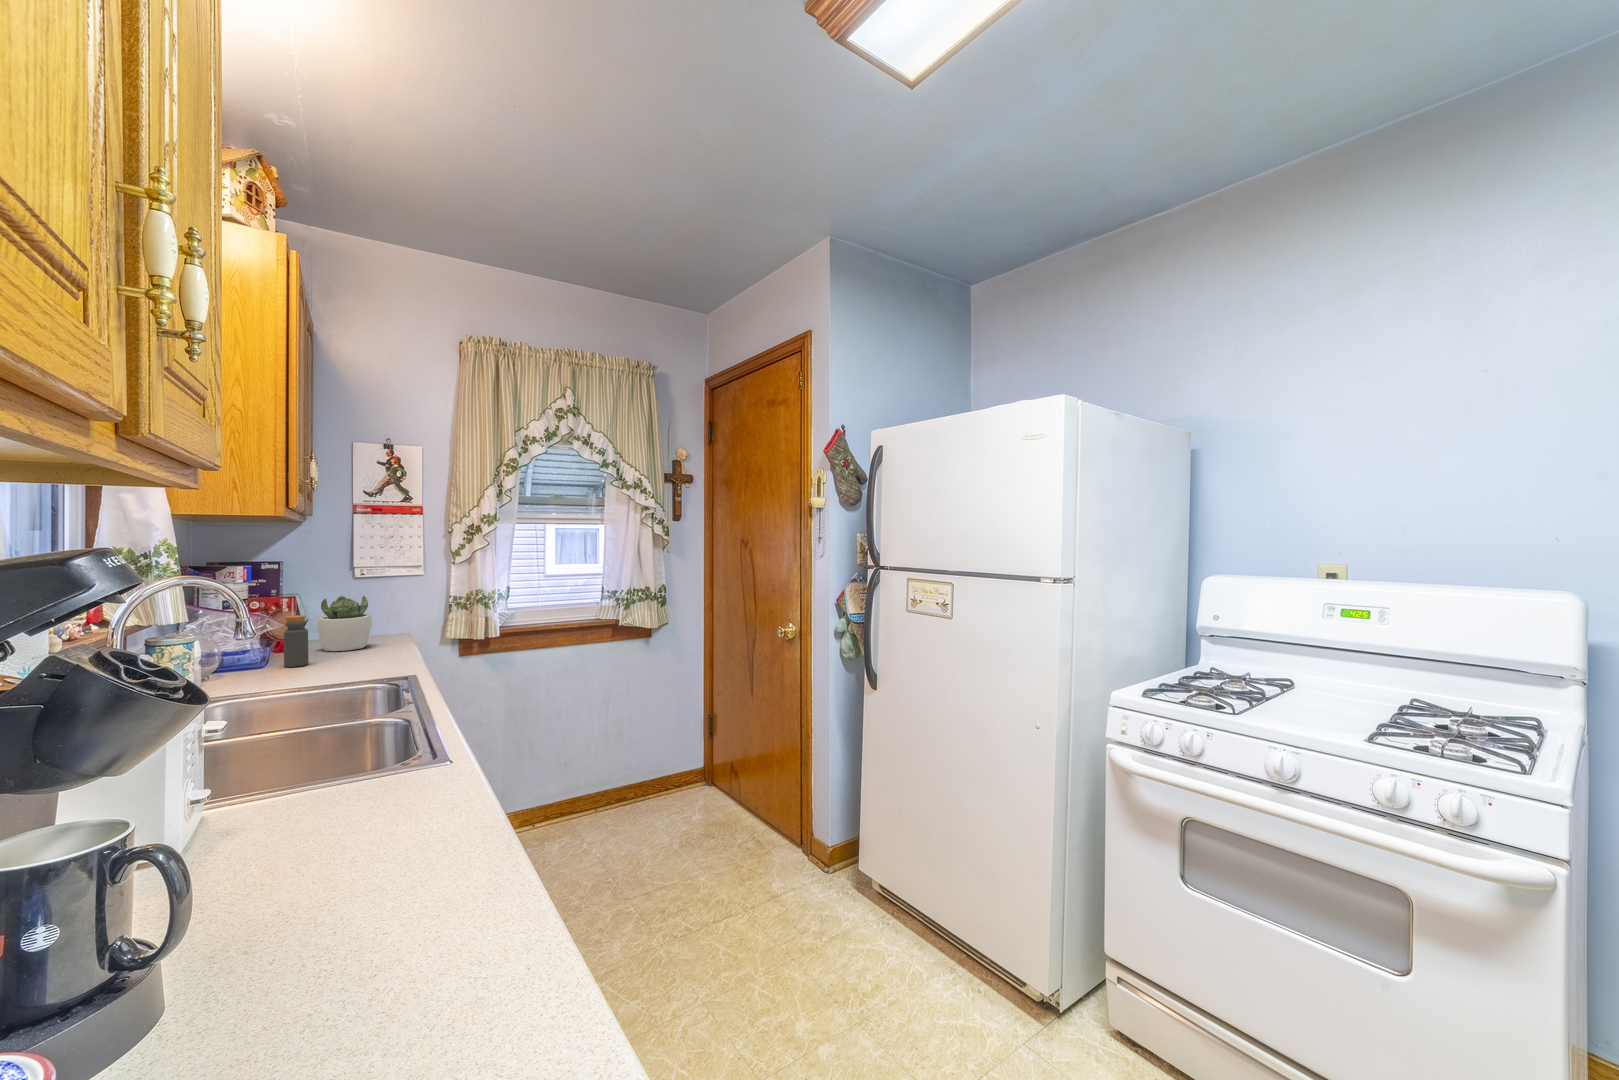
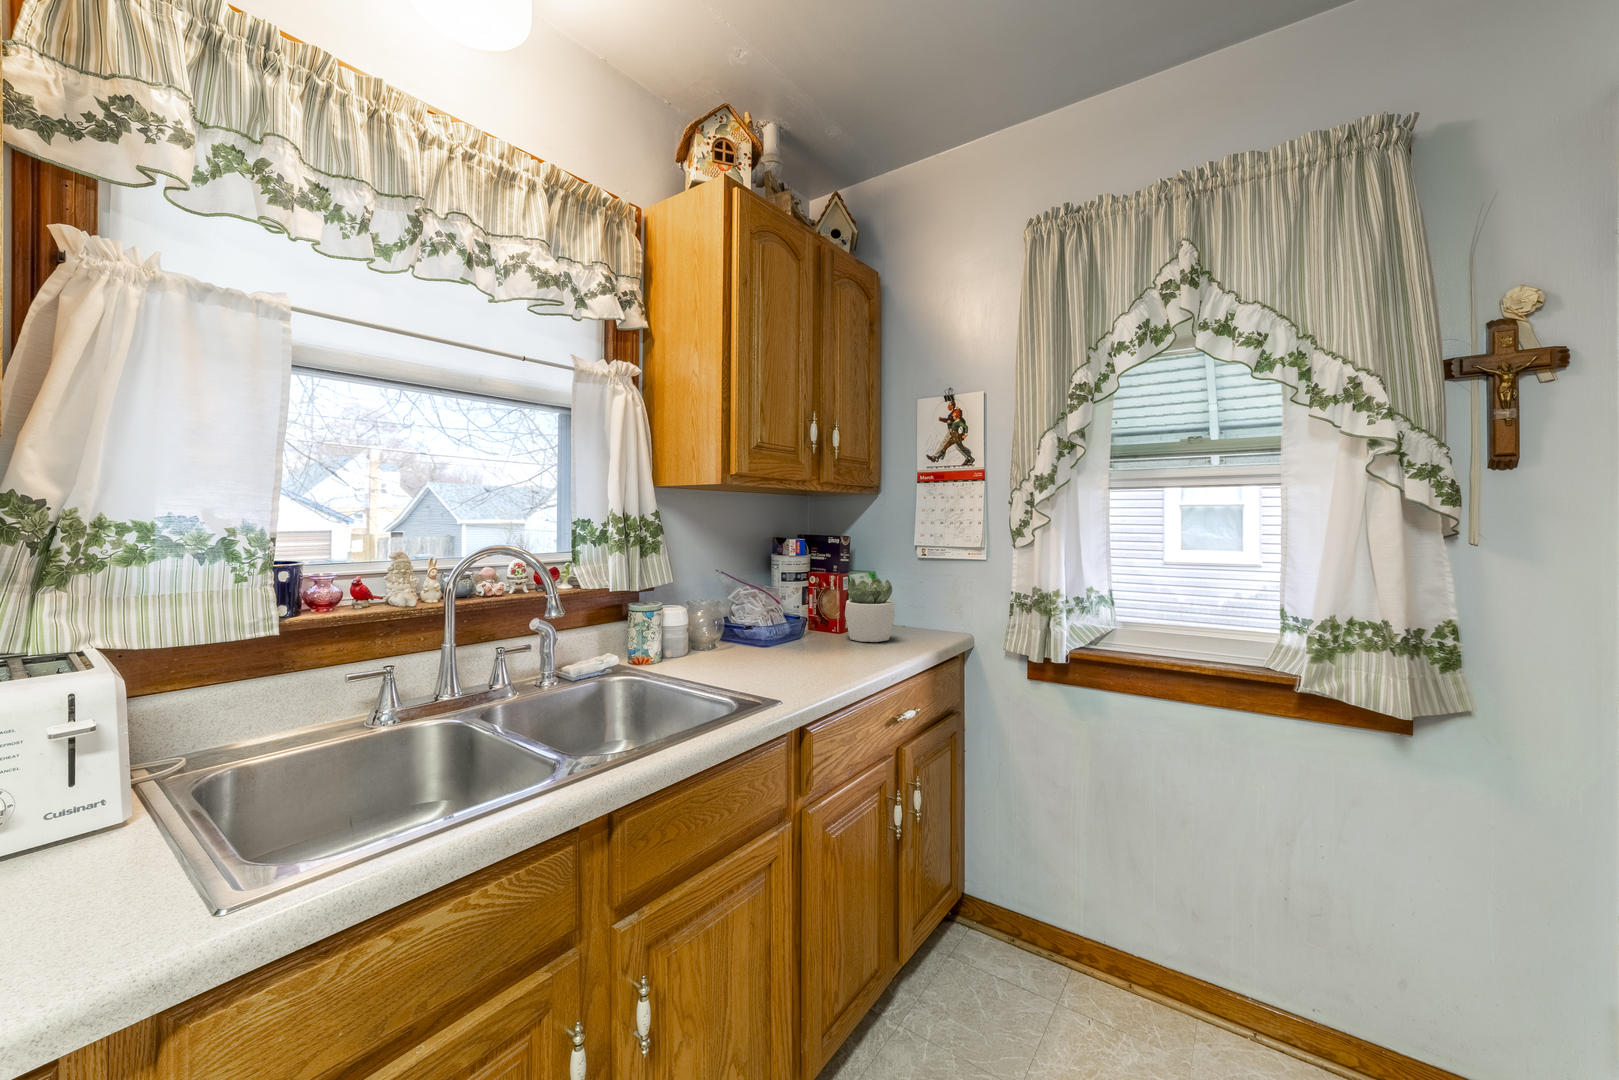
bottle: present [284,615,308,667] -> none [770,592,791,648]

